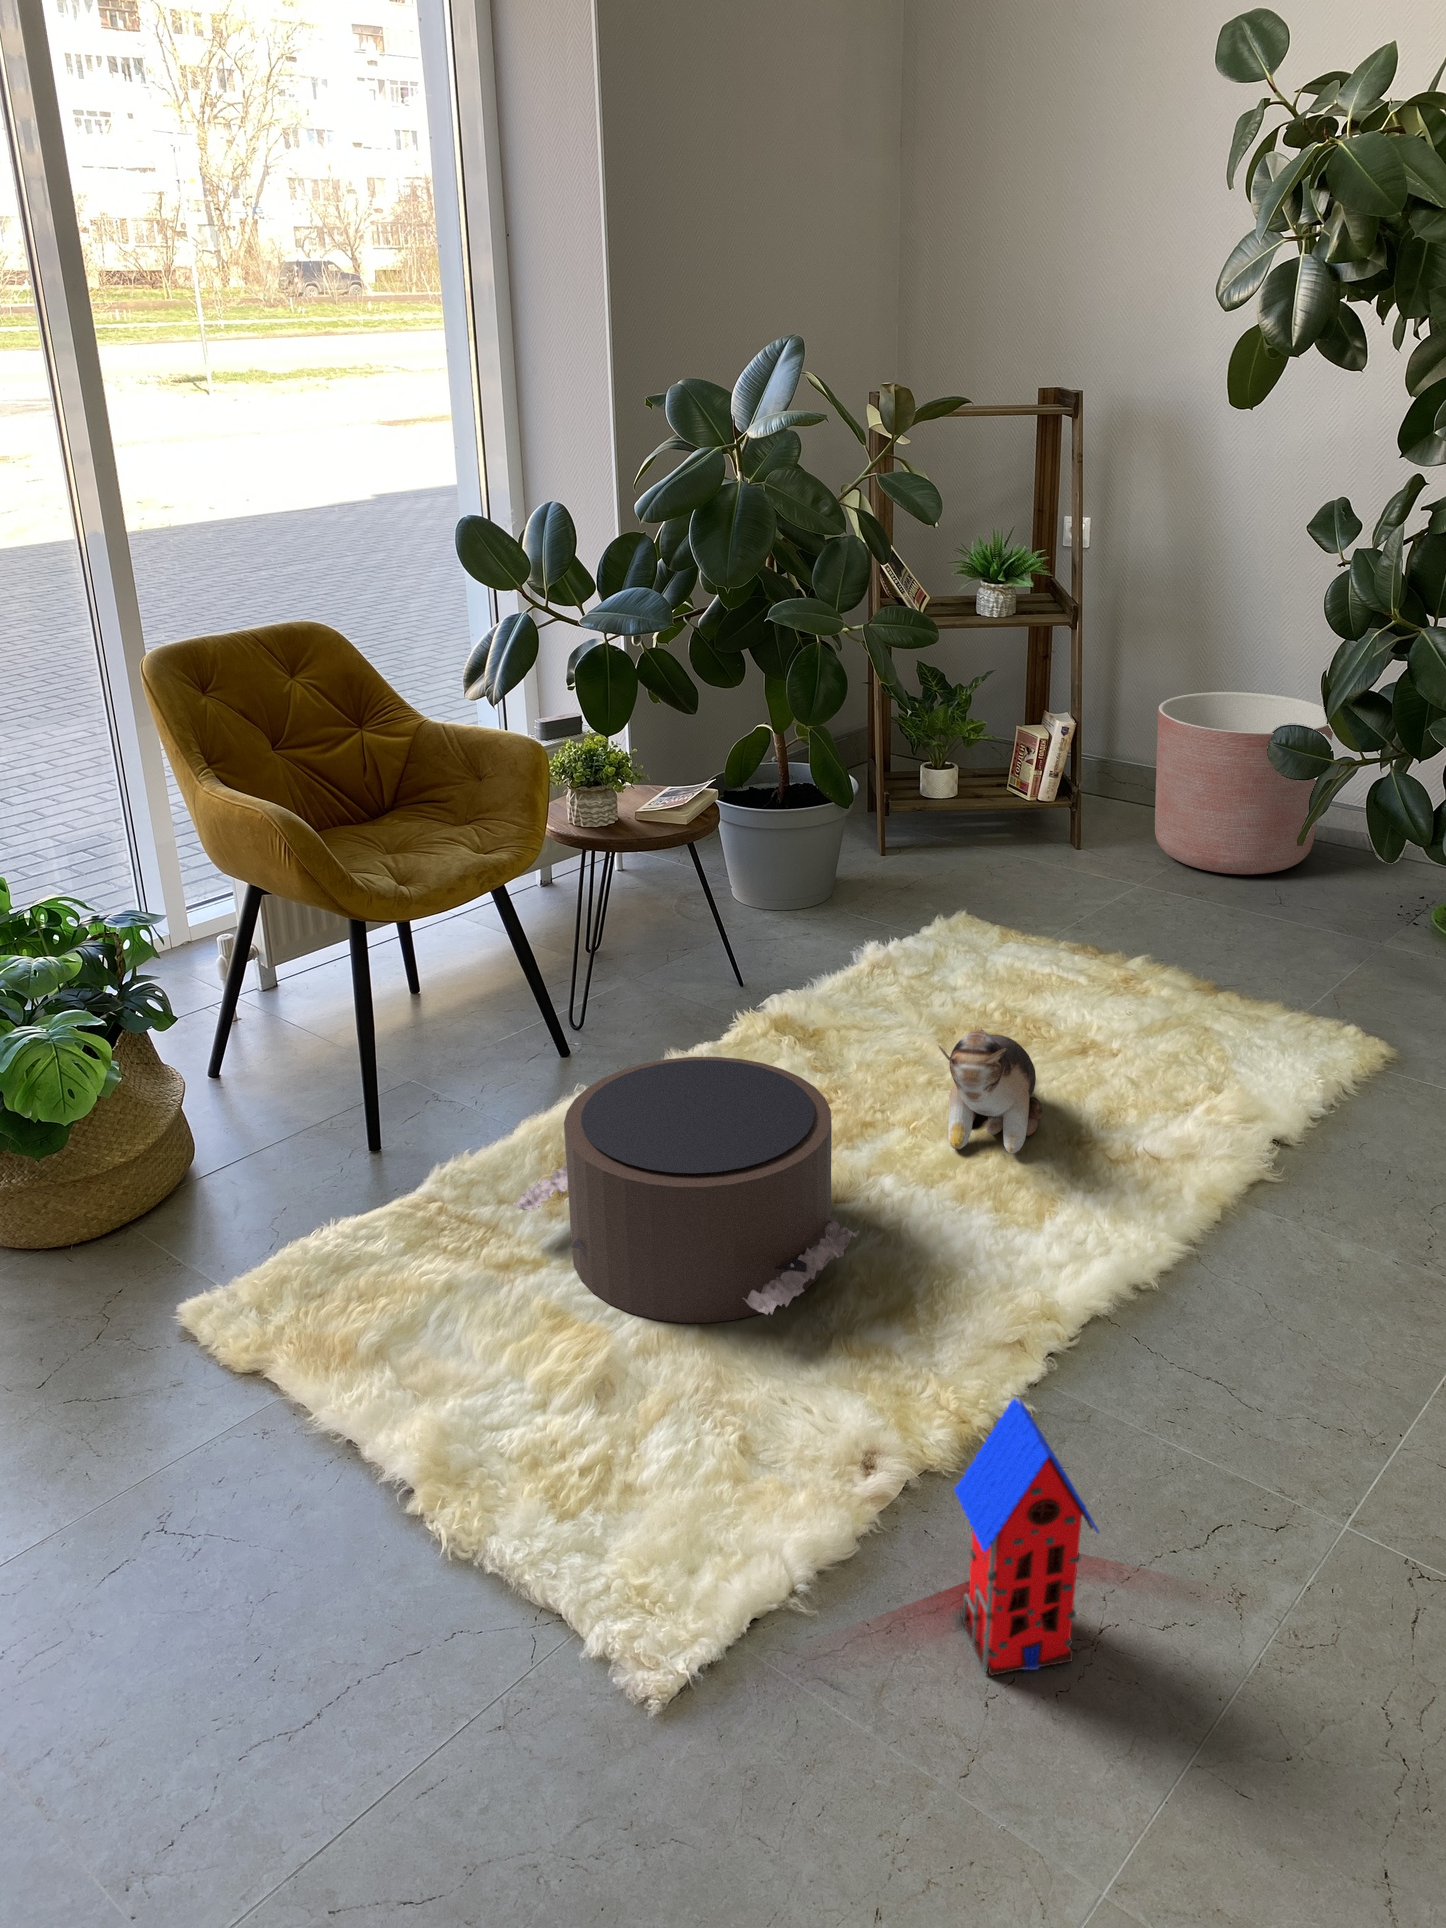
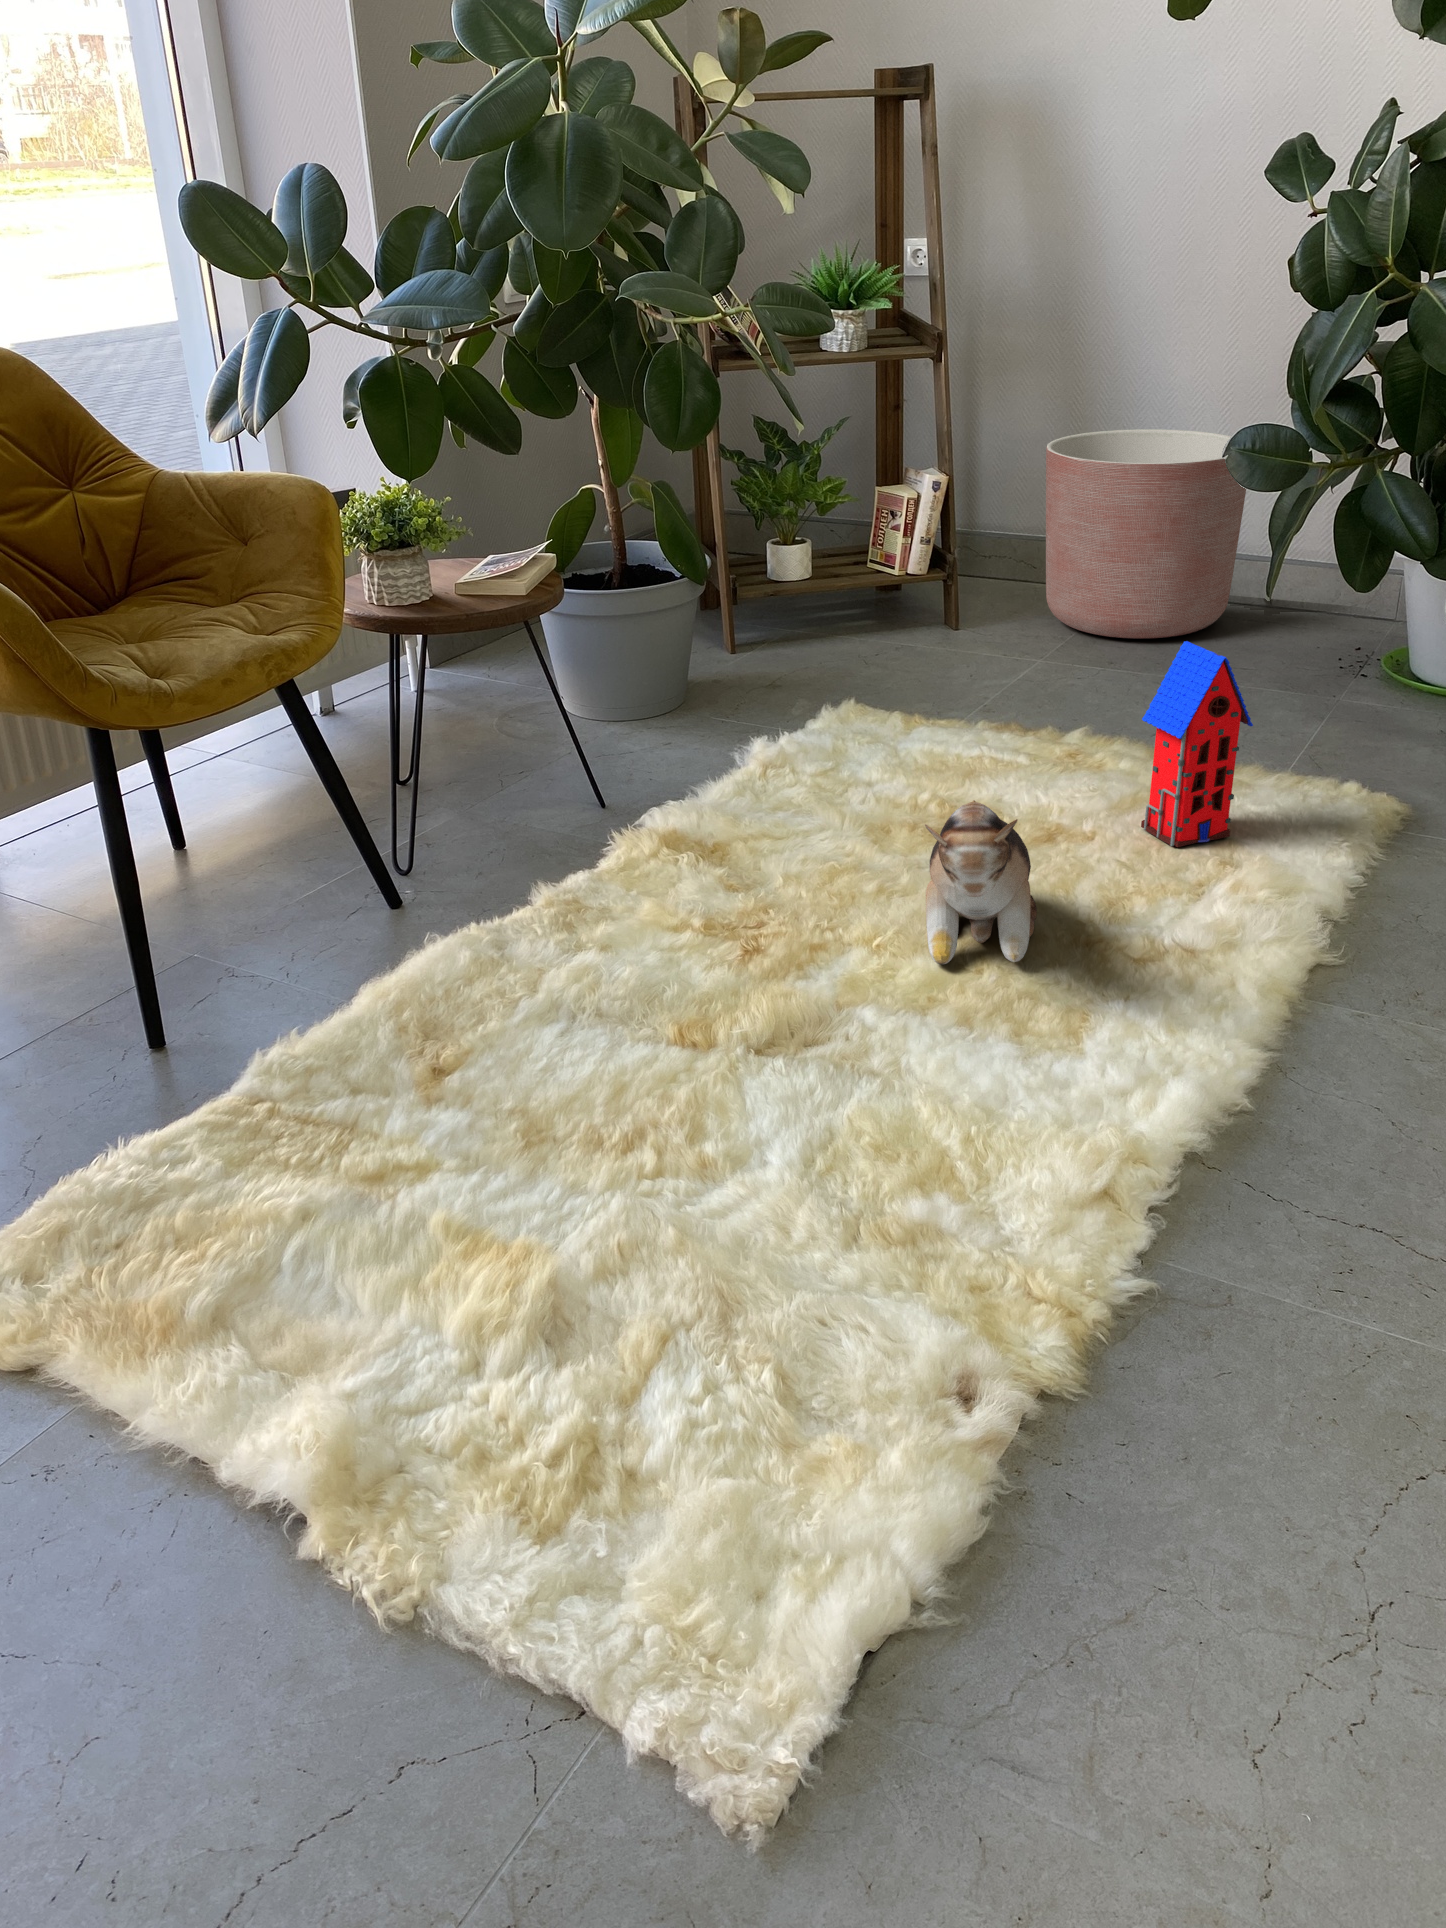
pouf: present [513,1057,859,1323] -> none [378,865,869,1227]
toy house: present [954,1397,1099,1676] -> present [1141,641,1253,847]

